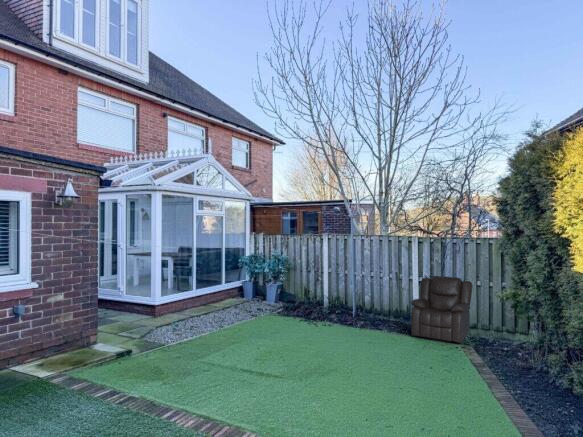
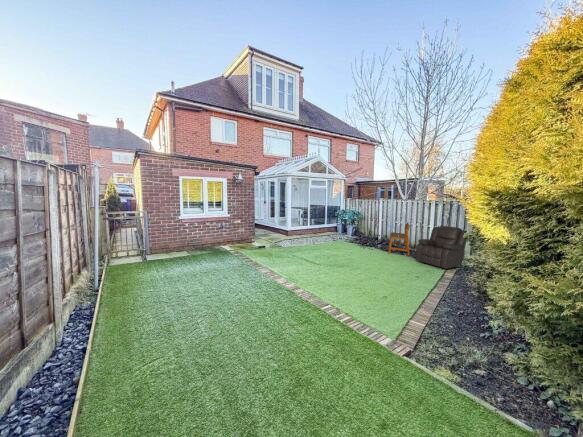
bench: none [348,273,391,329] -> present [389,222,410,255]

